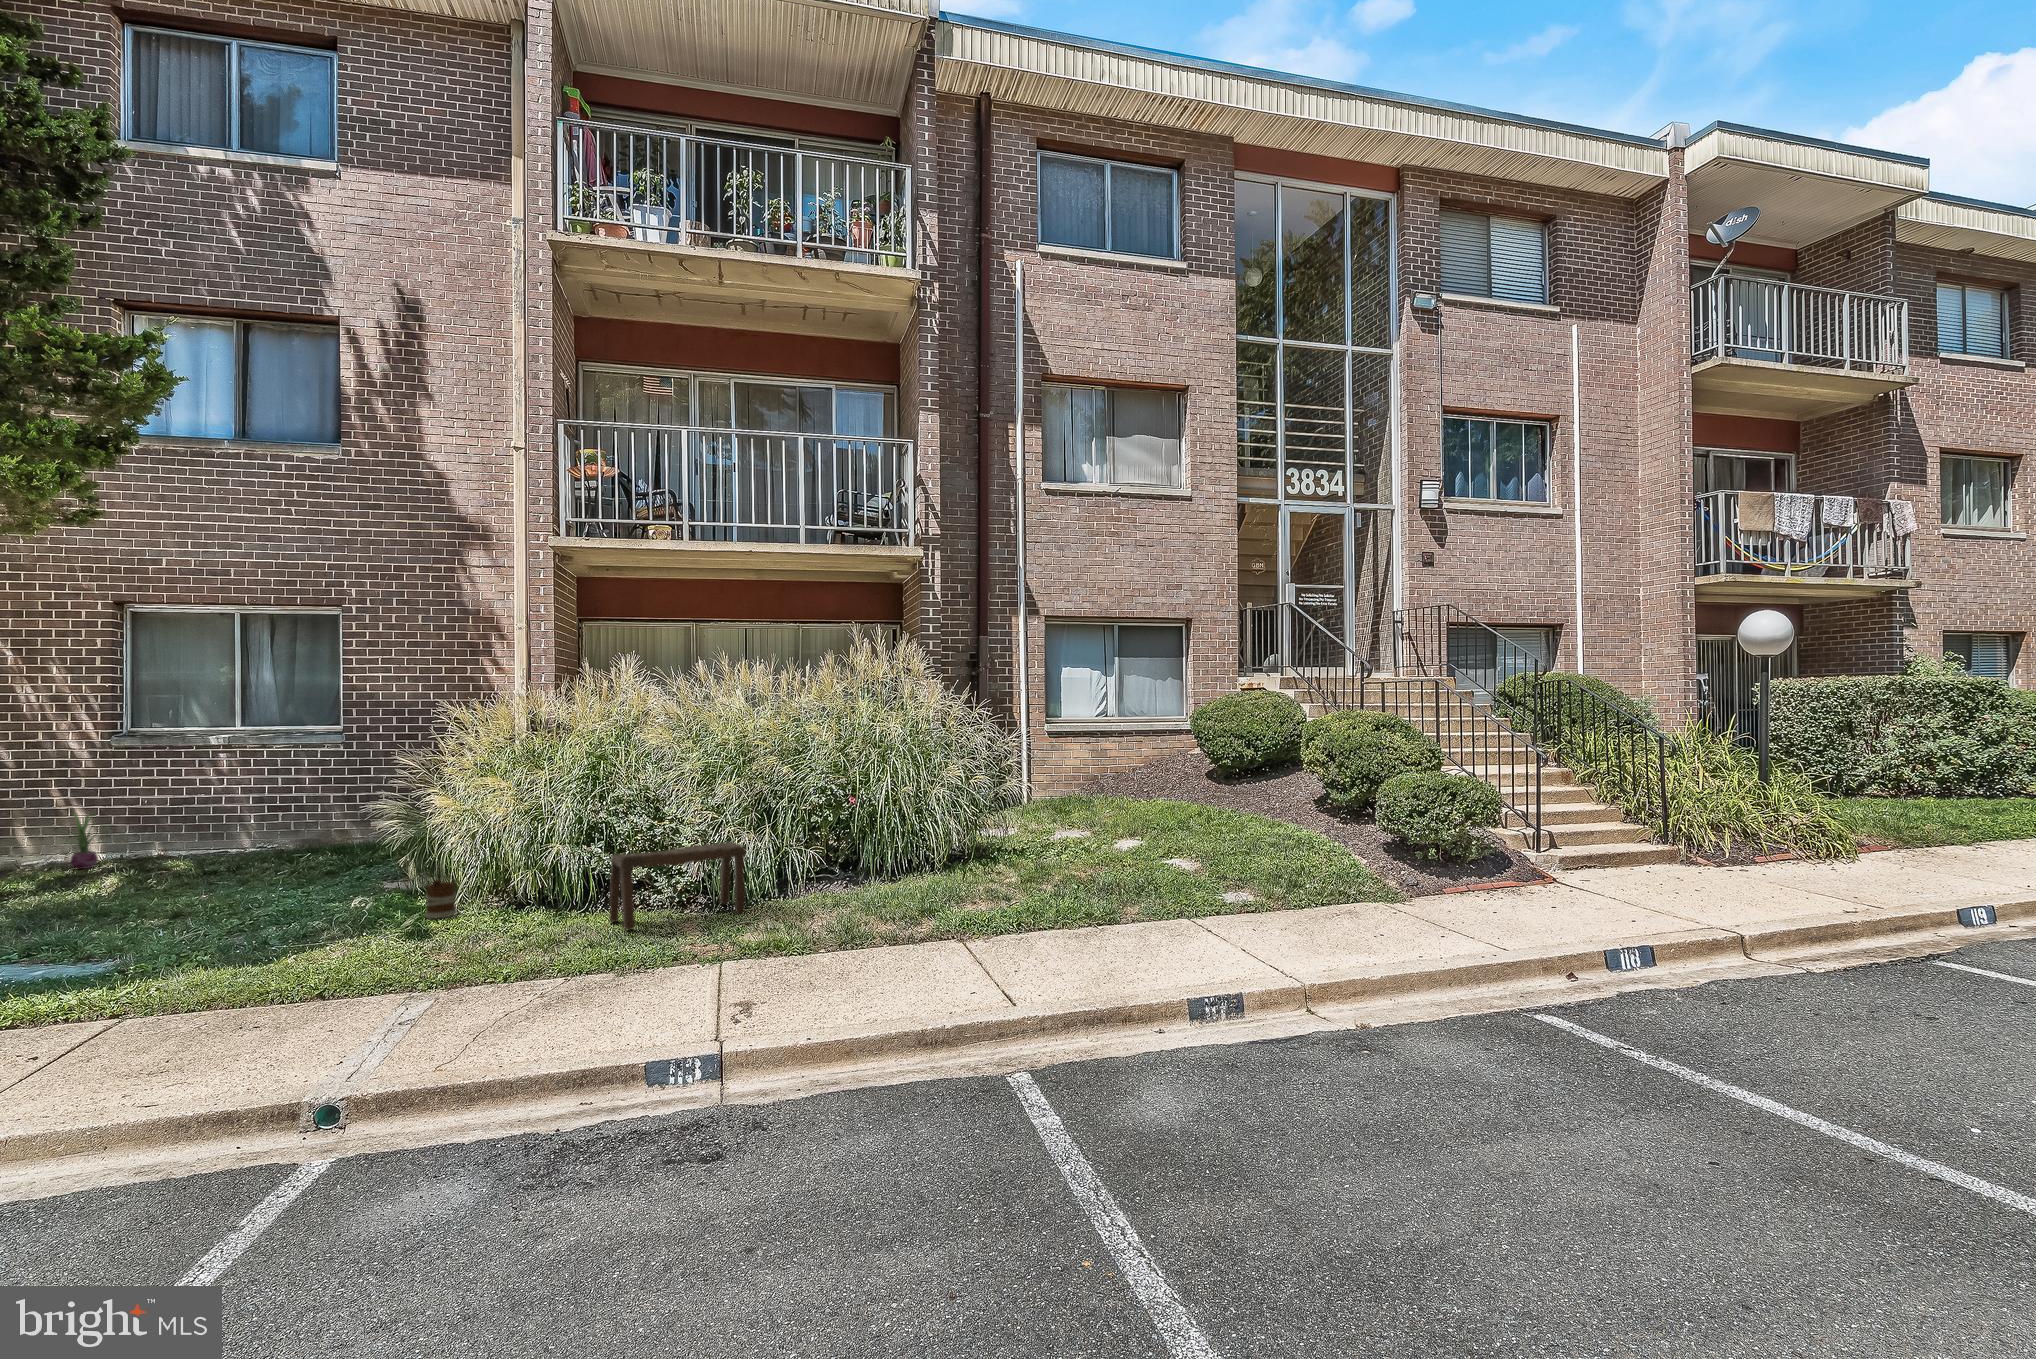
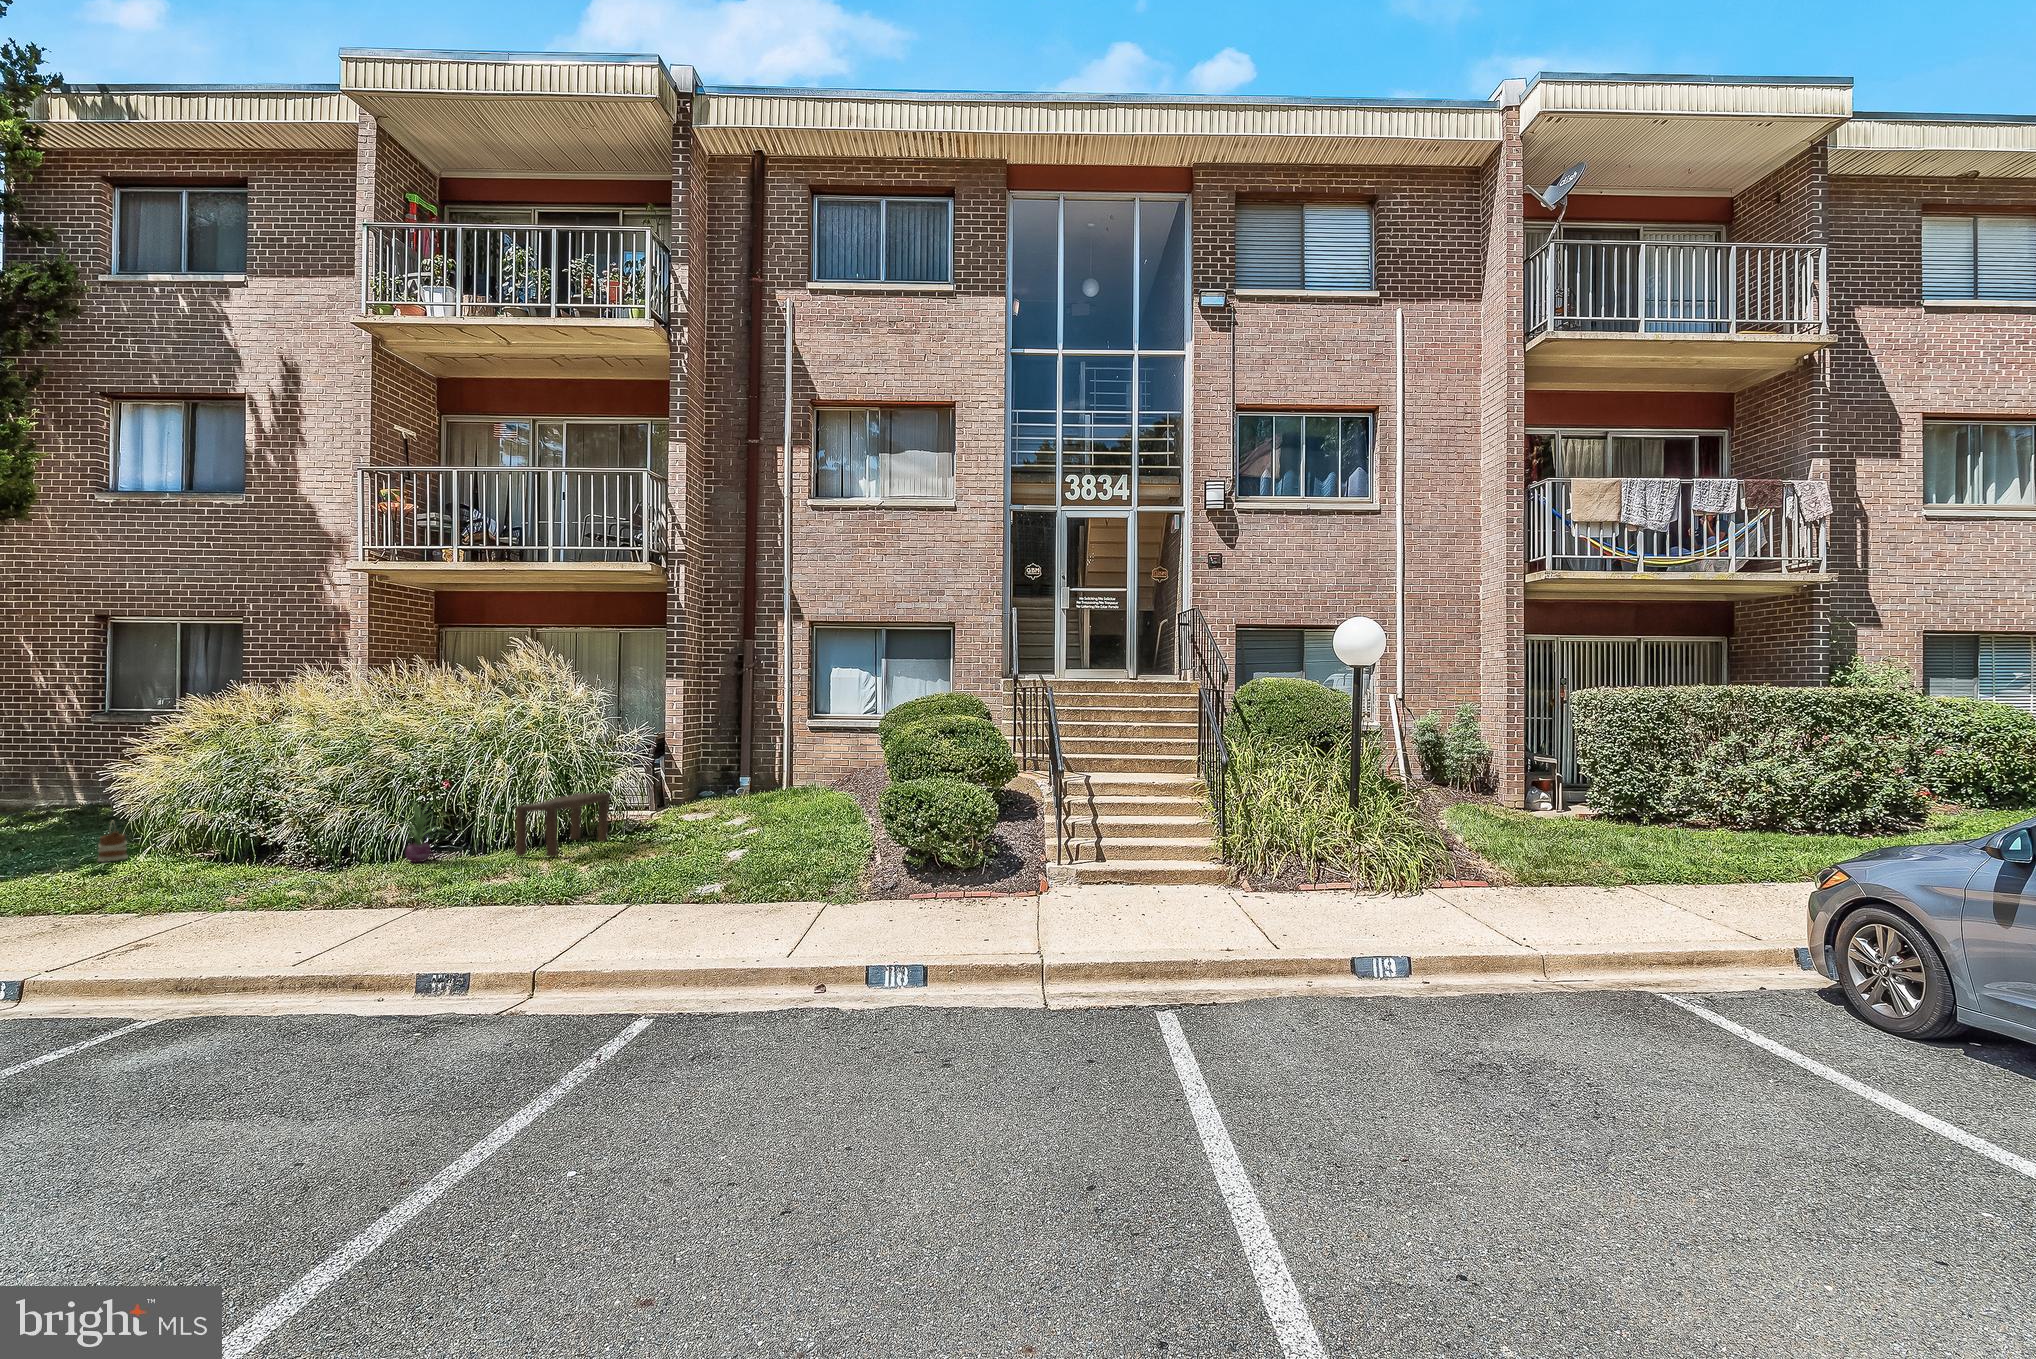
decorative plant: present [65,814,98,869] -> present [405,802,444,862]
bench: present [609,841,746,930] -> present [515,793,611,857]

